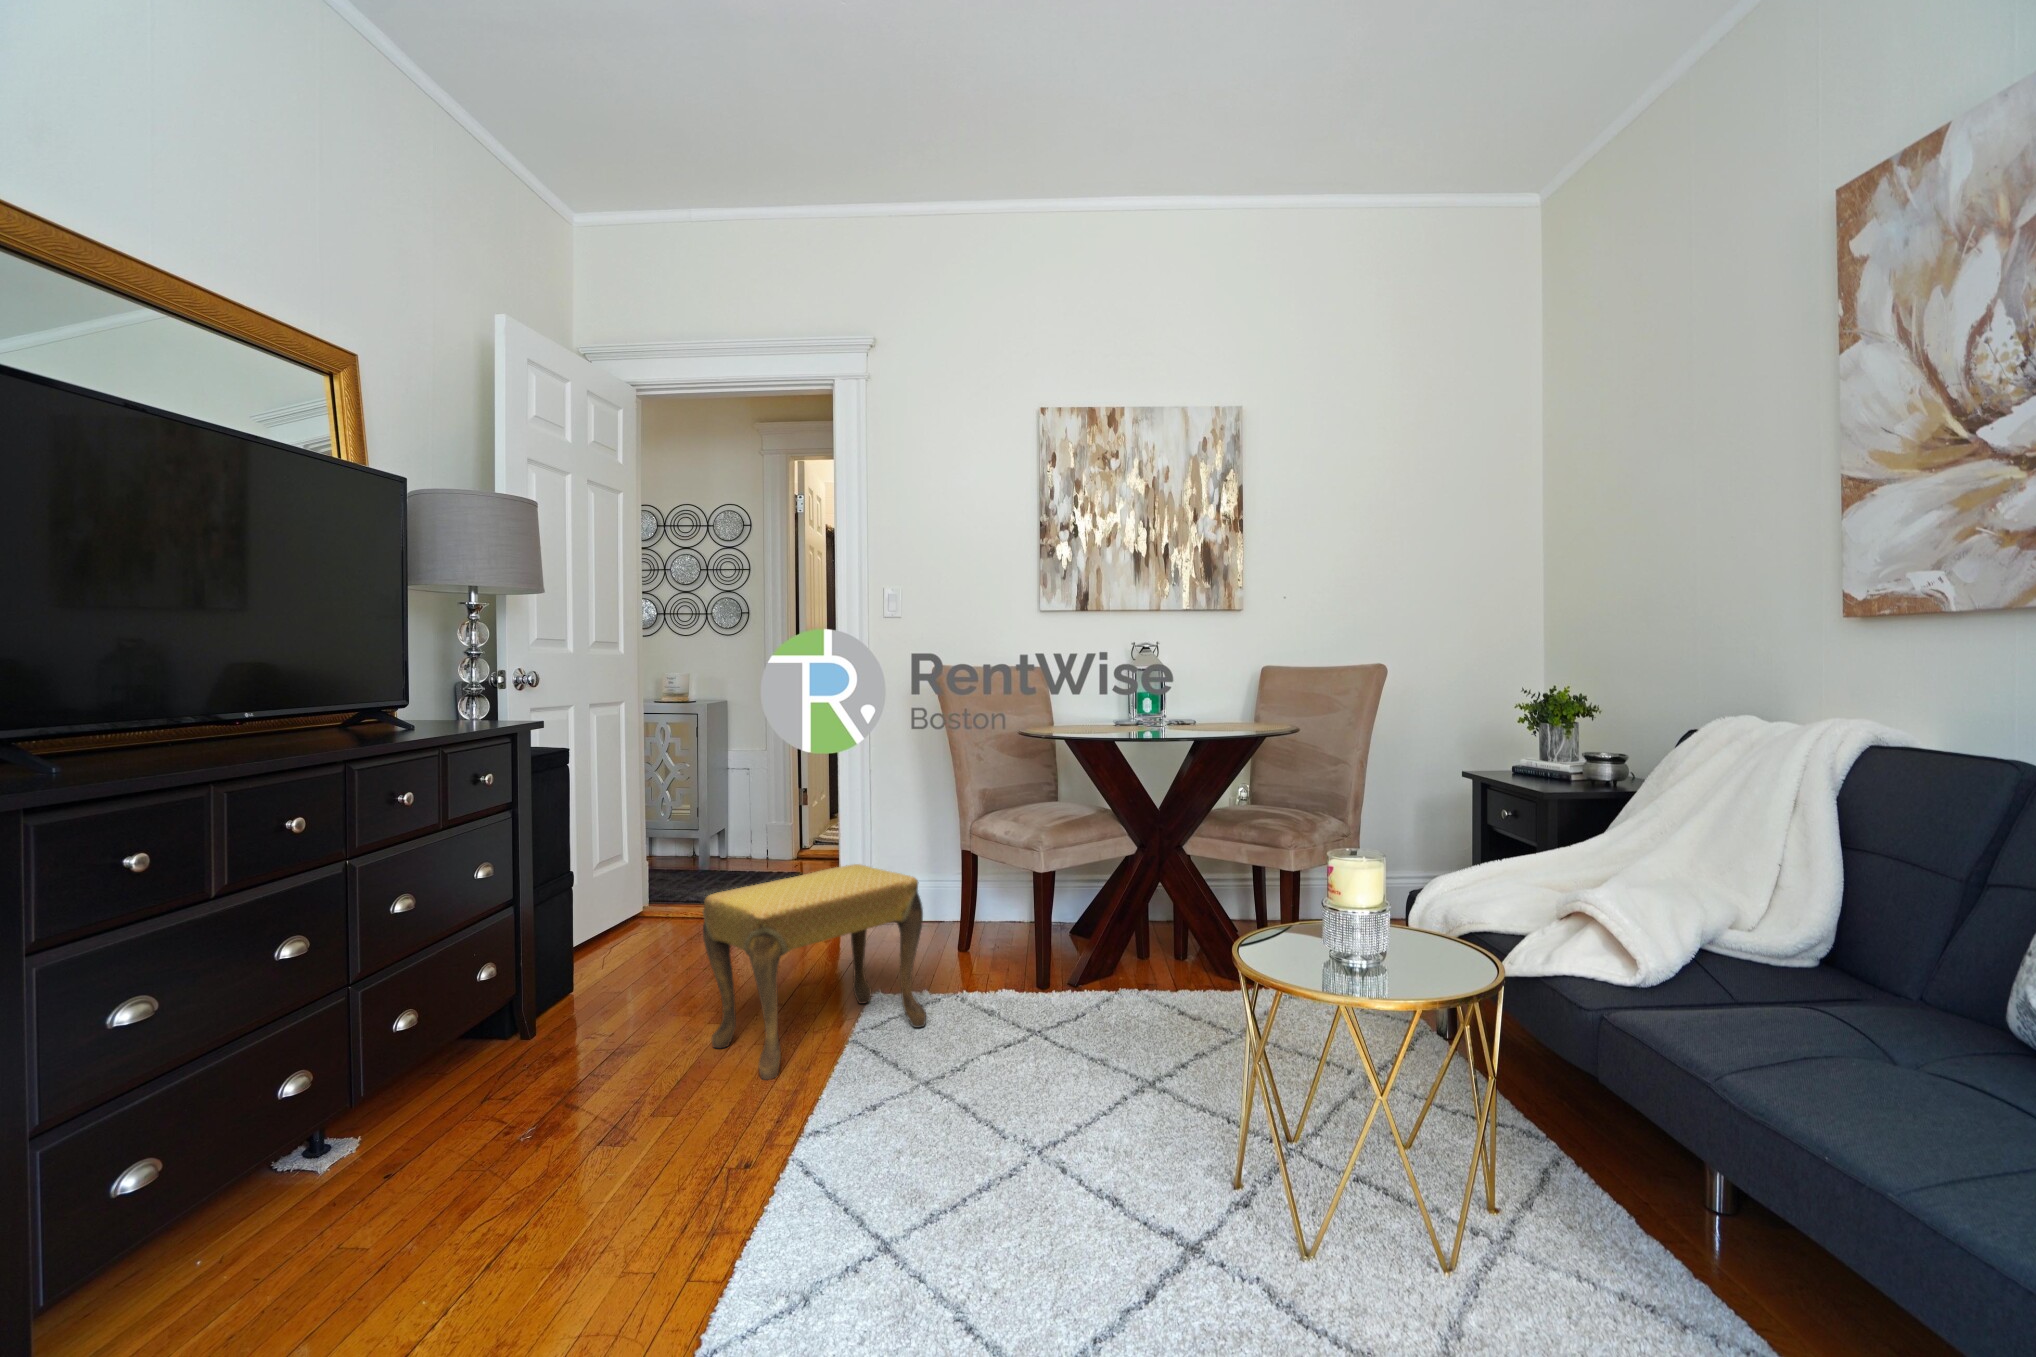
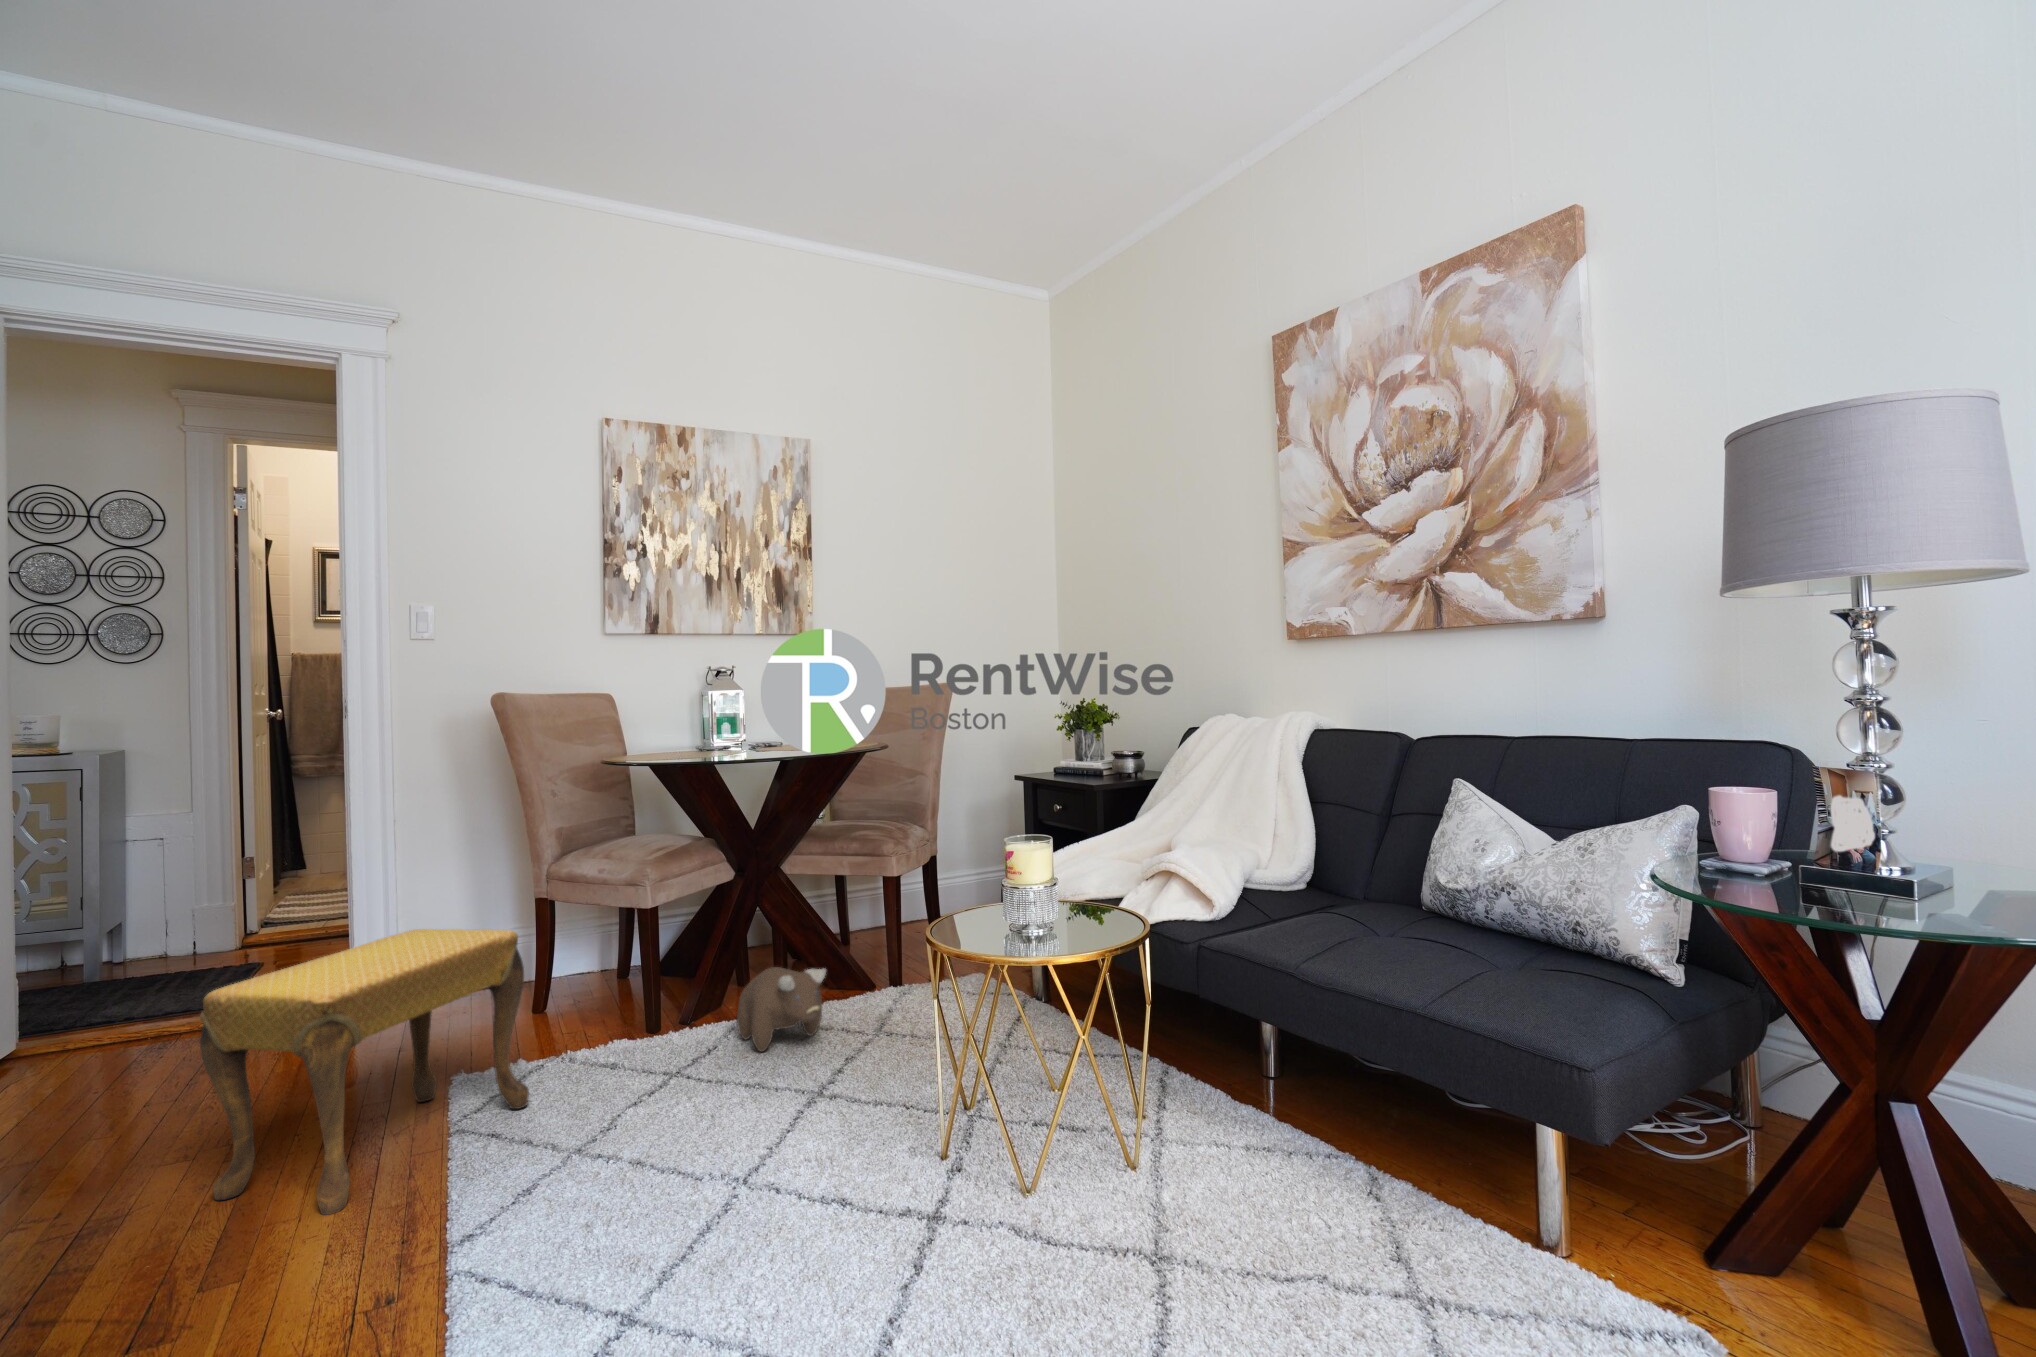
plush toy: none [1110,944,1188,1023] -> present [737,967,826,1052]

